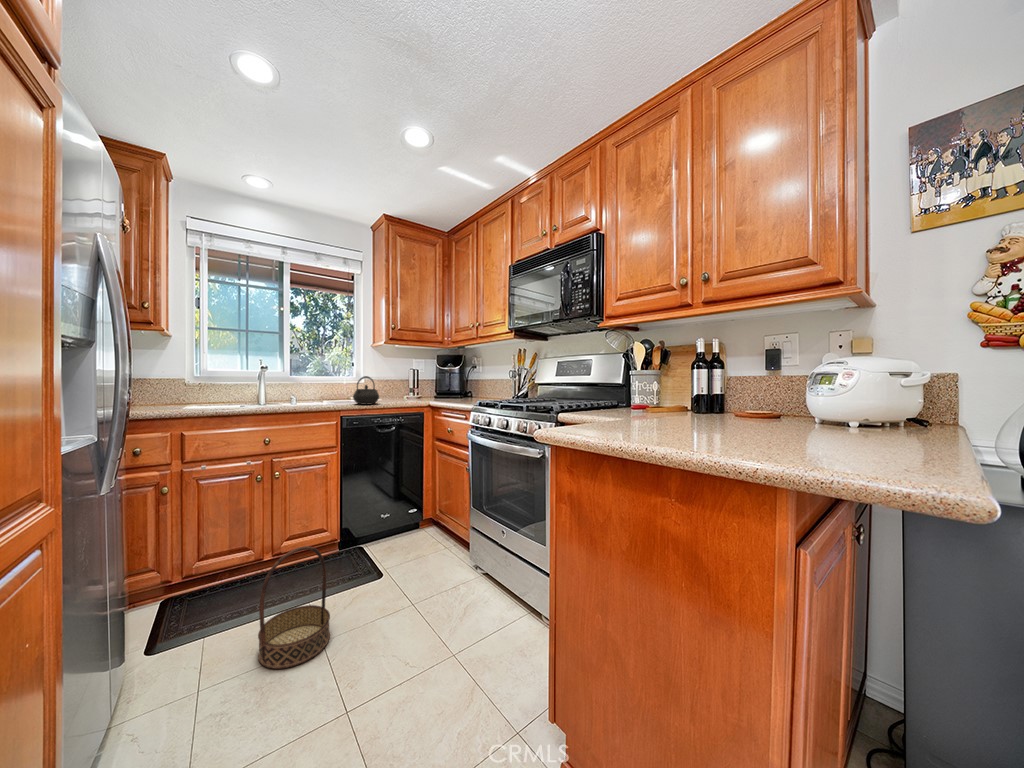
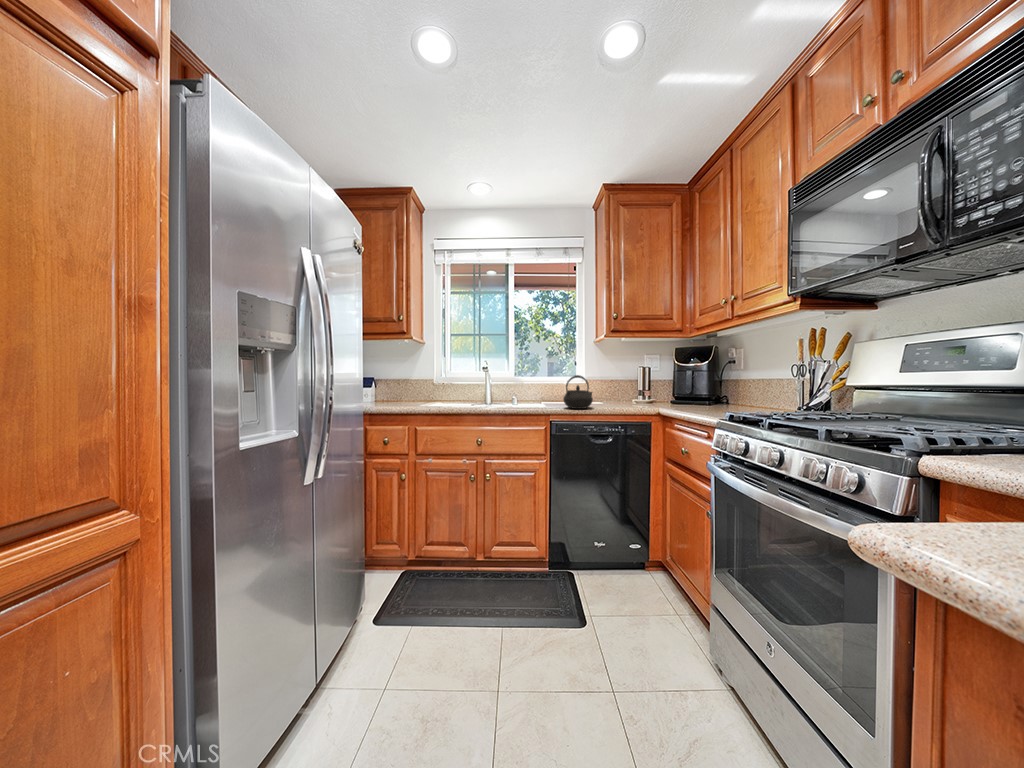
basket: present [258,546,330,669] -> none [431,576,506,723]

